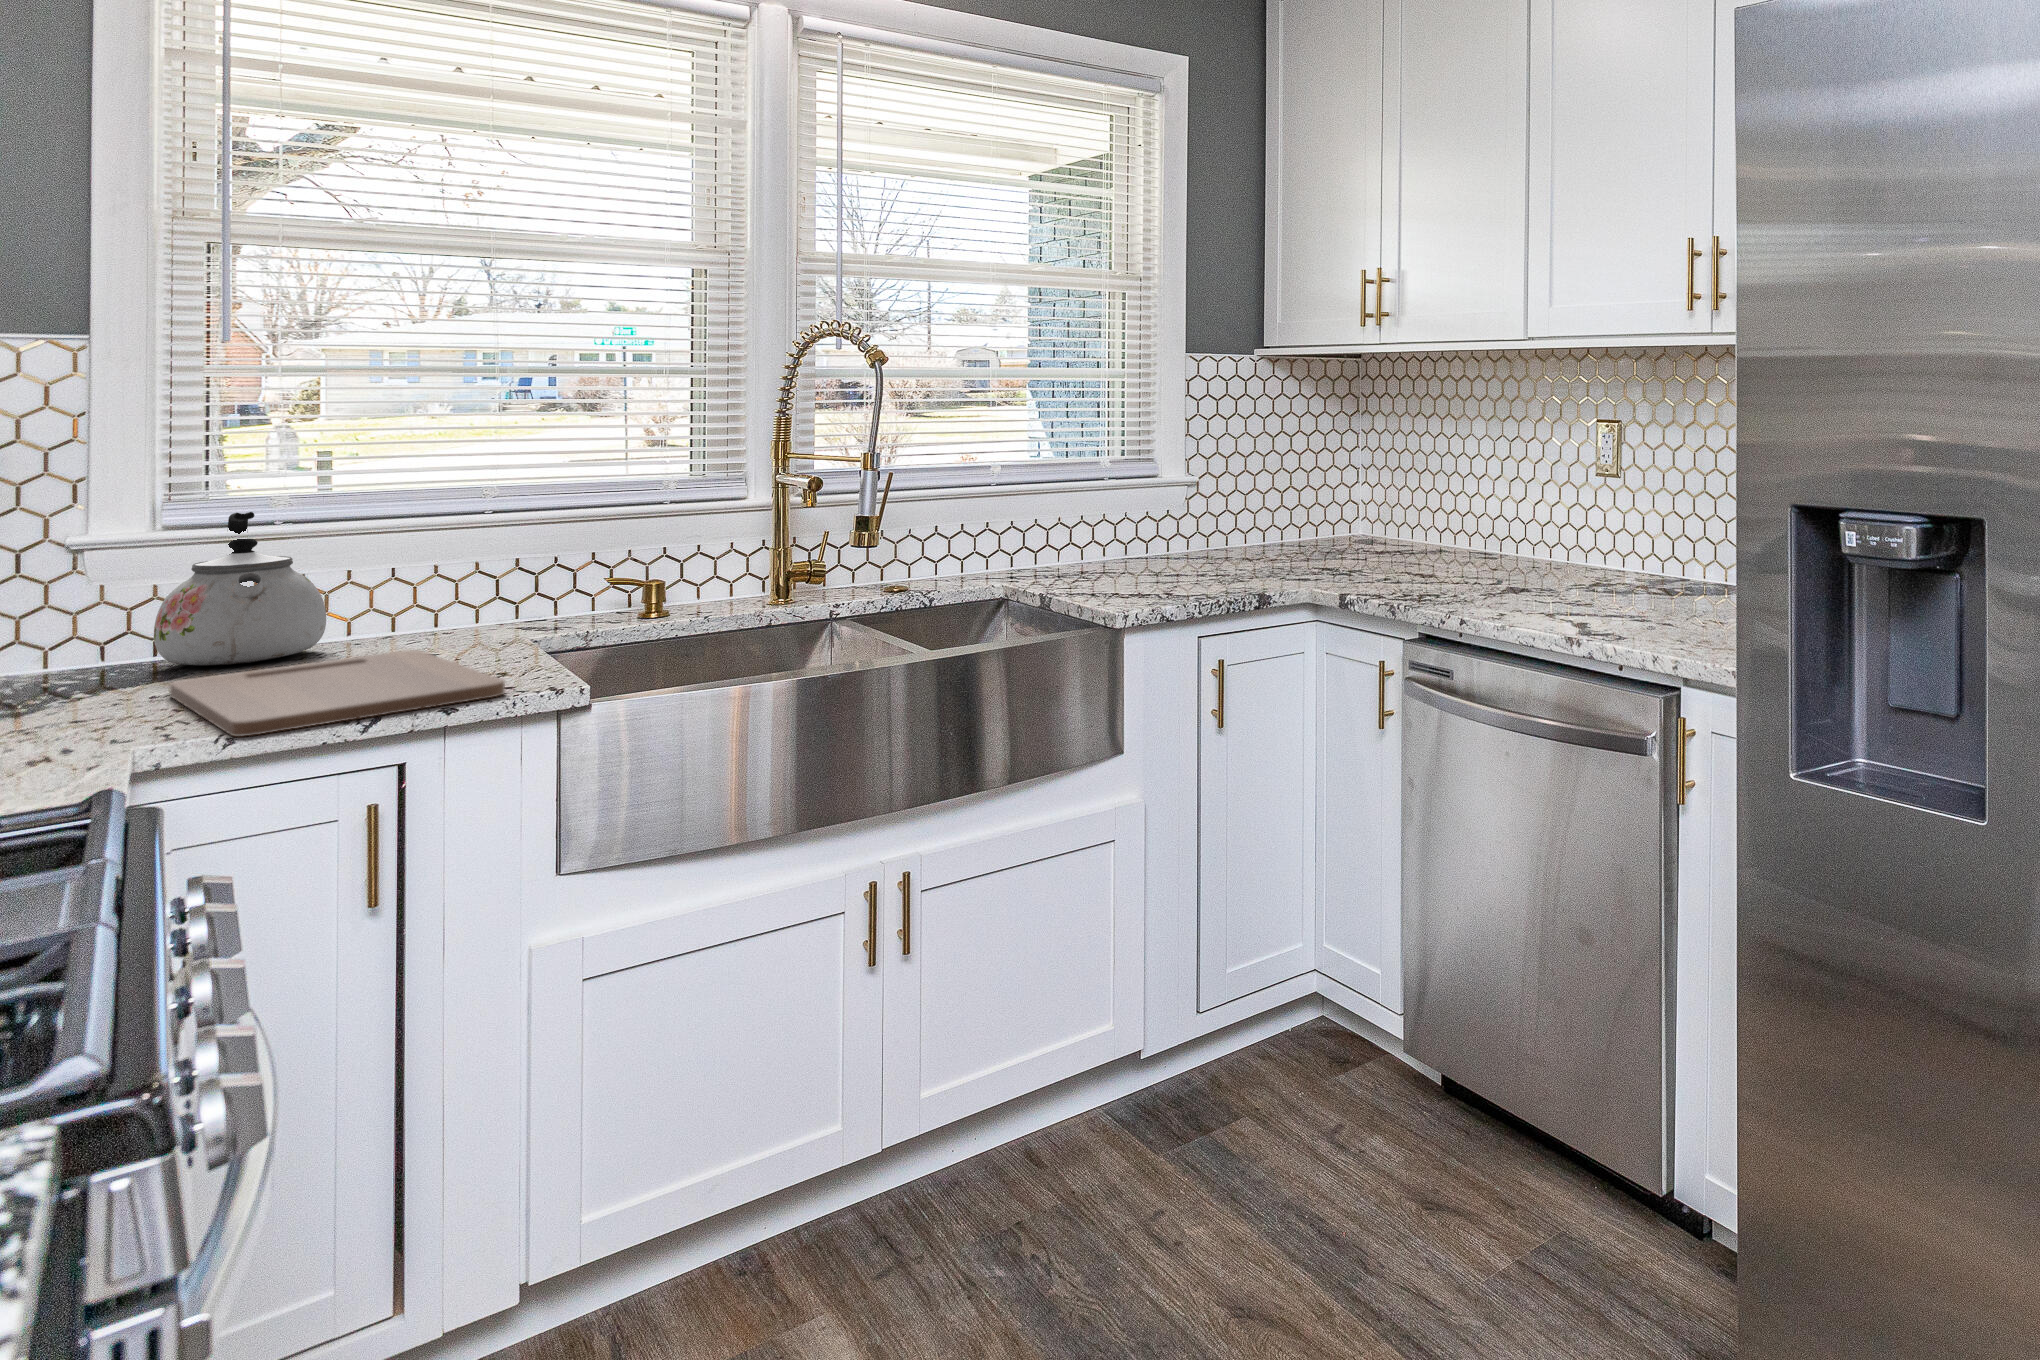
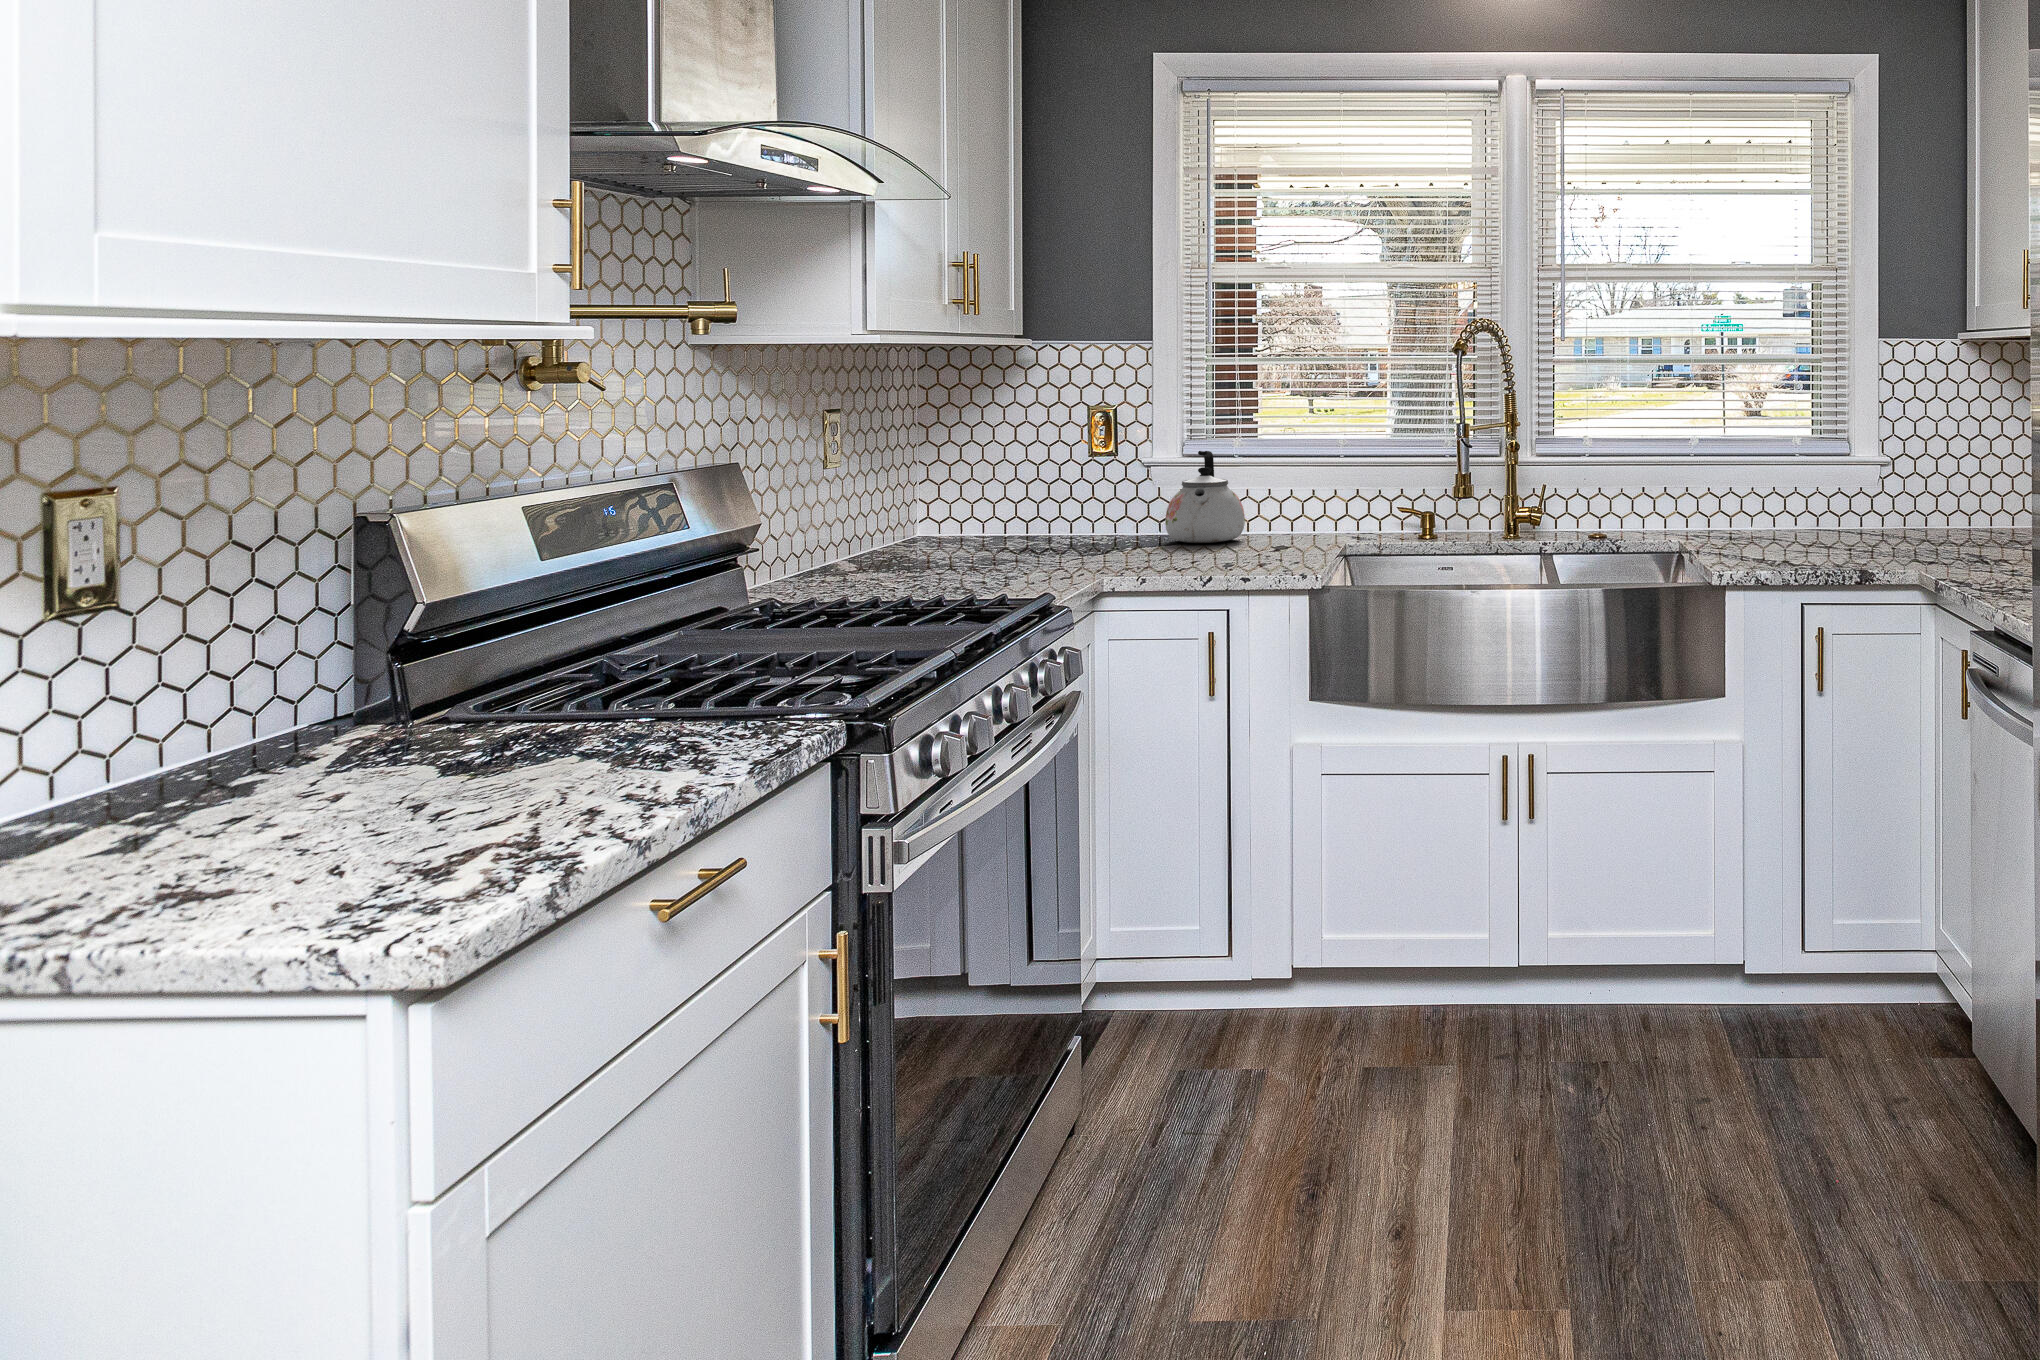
cutting board: present [170,650,505,737] -> none [1135,544,1269,579]

